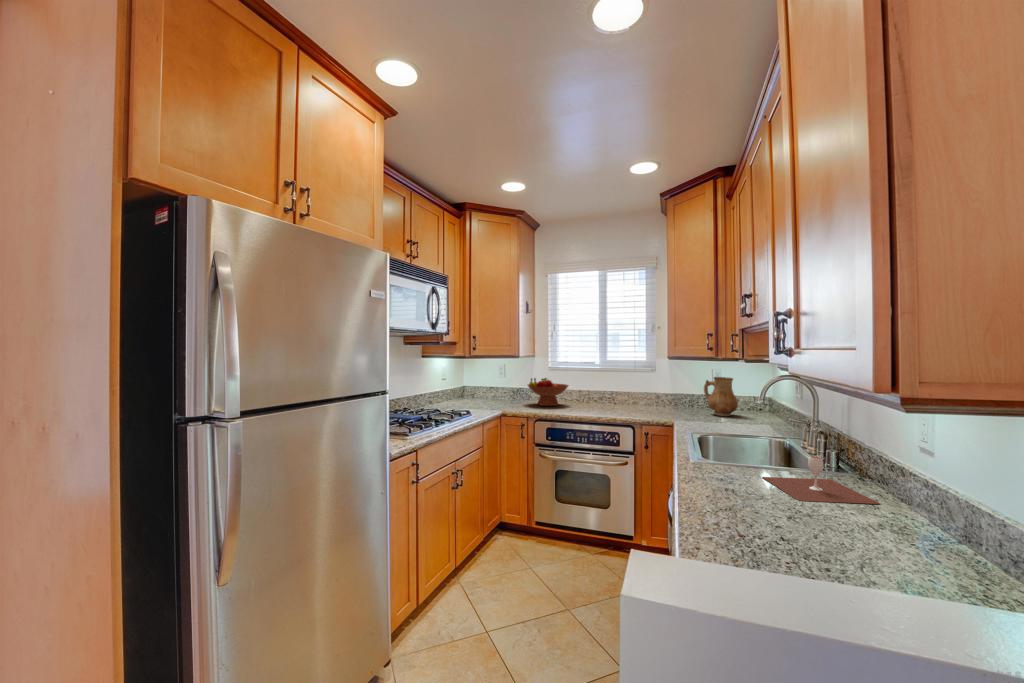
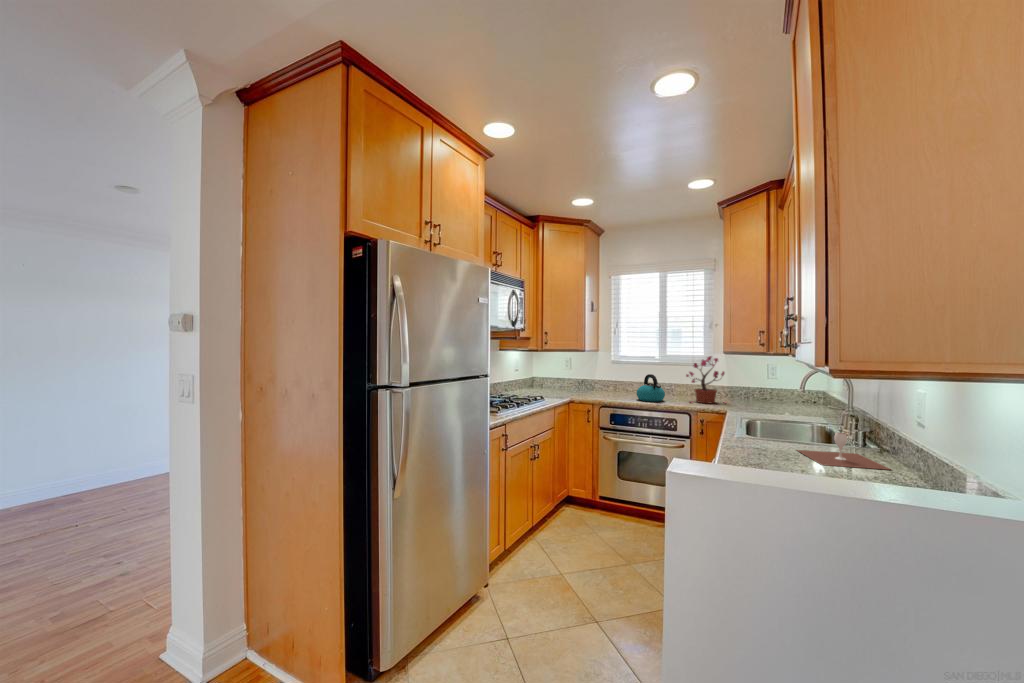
potted plant: none [628,361,671,413] -> present [686,356,724,403]
ceramic pitcher: present [704,377,738,416] -> none [759,371,792,407]
fruit bowl: present [528,378,568,406] -> none [592,370,630,395]
kettle: none [576,382,606,413] -> present [636,374,665,402]

